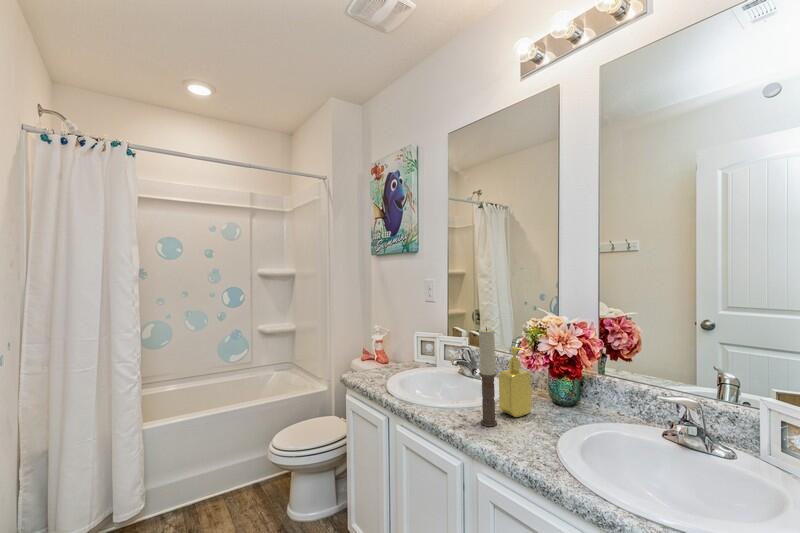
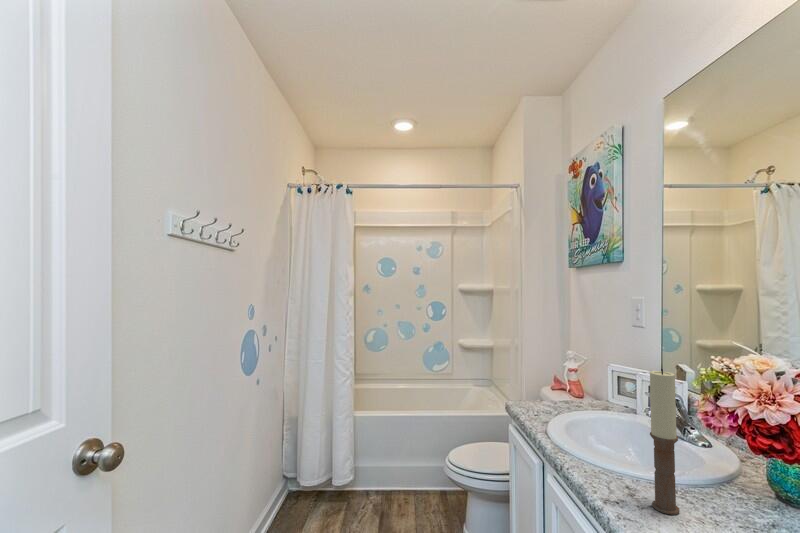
soap dispenser: present [499,347,532,417] -> none [692,405,756,515]

